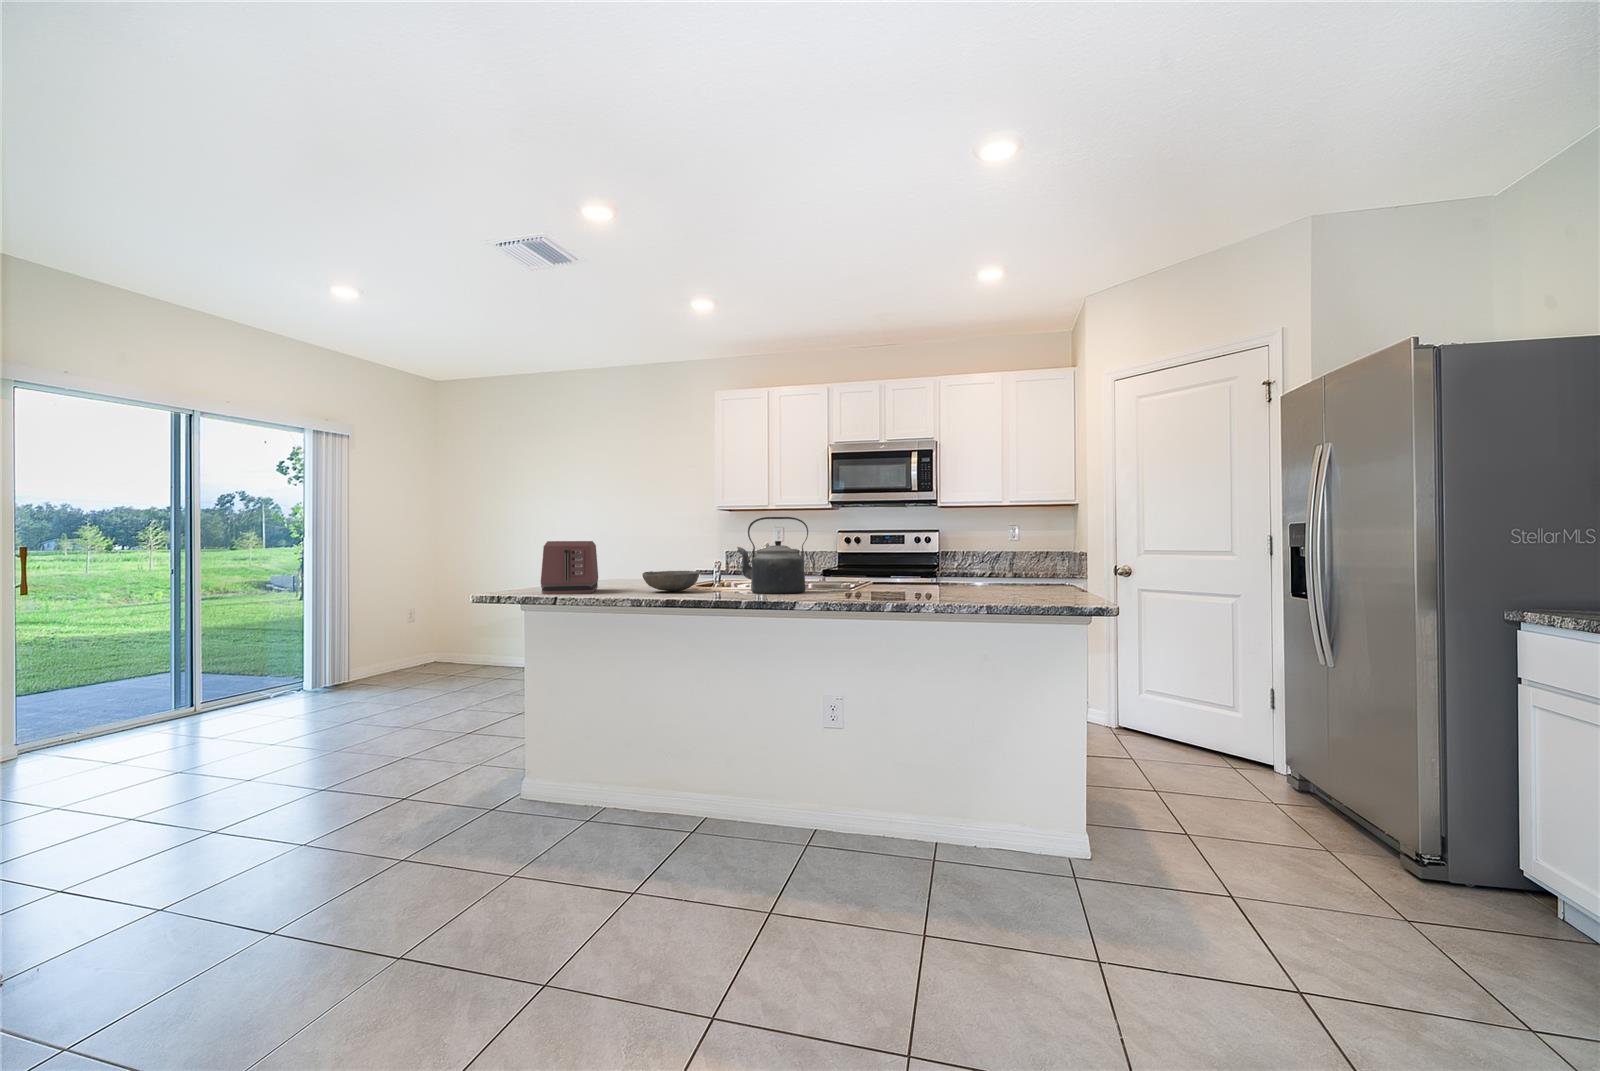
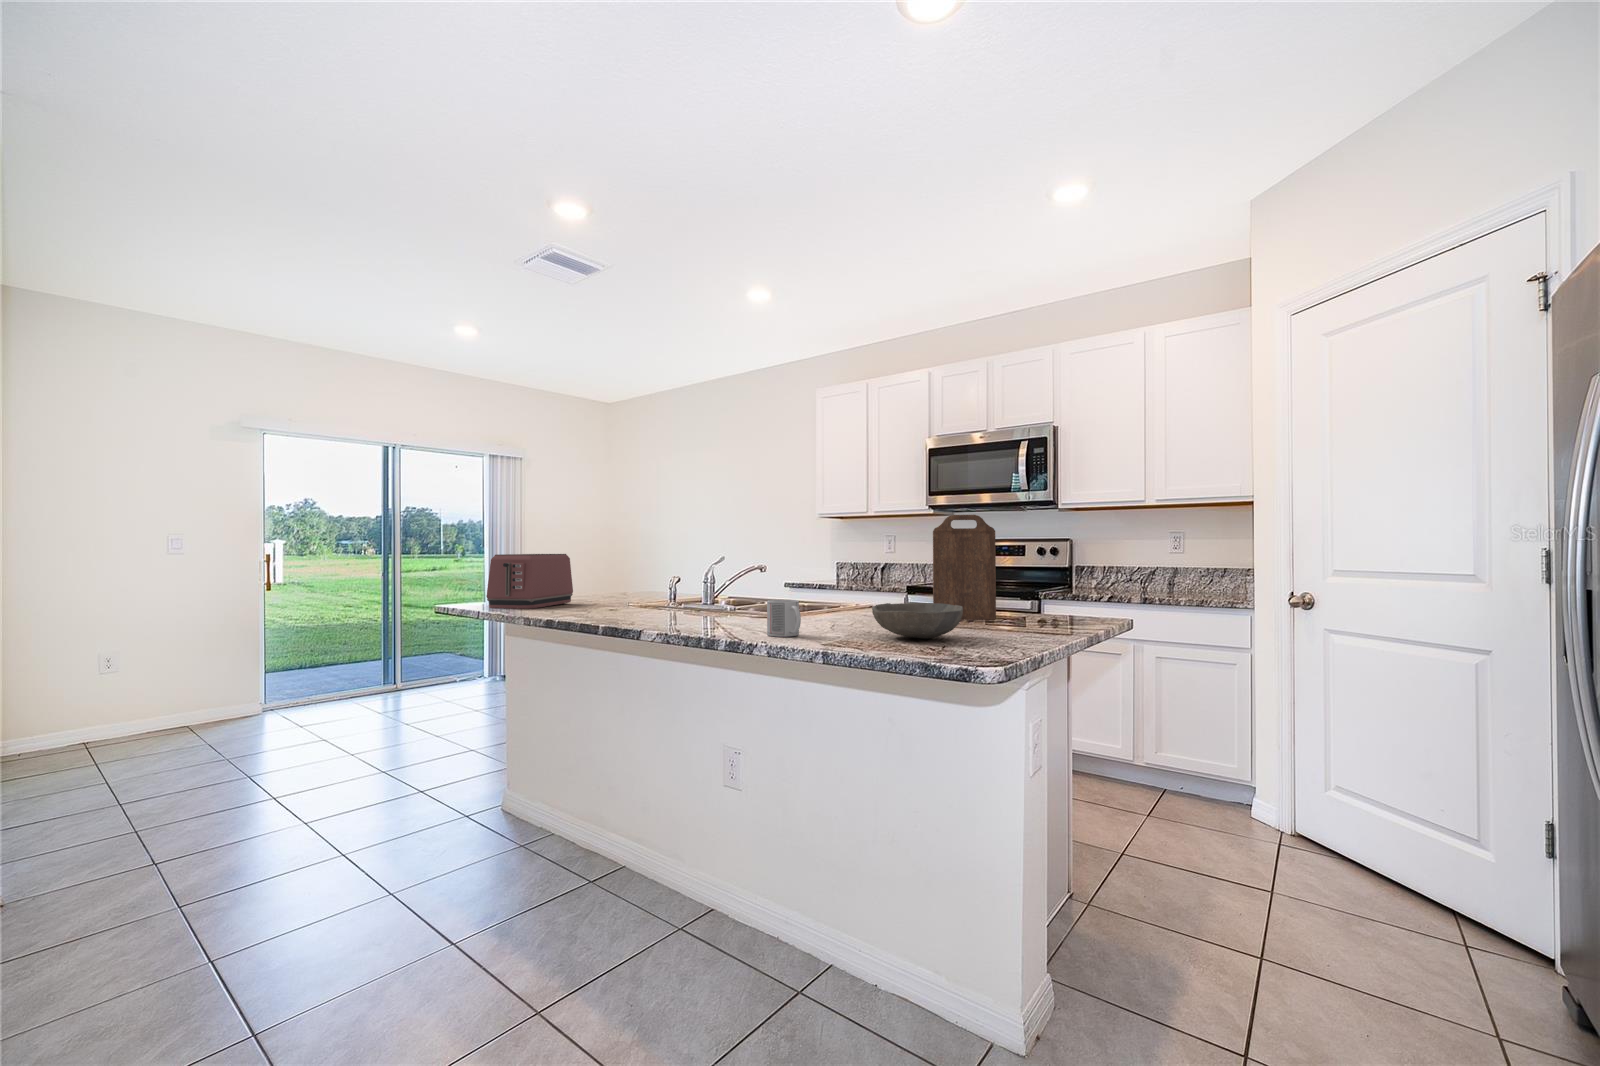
cutting board: none [942,510,984,589] -> present [933,515,996,620]
kettle: present [737,517,808,594] -> none [665,528,737,619]
bowl: present [642,571,699,592] -> present [872,603,963,639]
mug: none [903,572,938,600] -> present [767,600,801,637]

